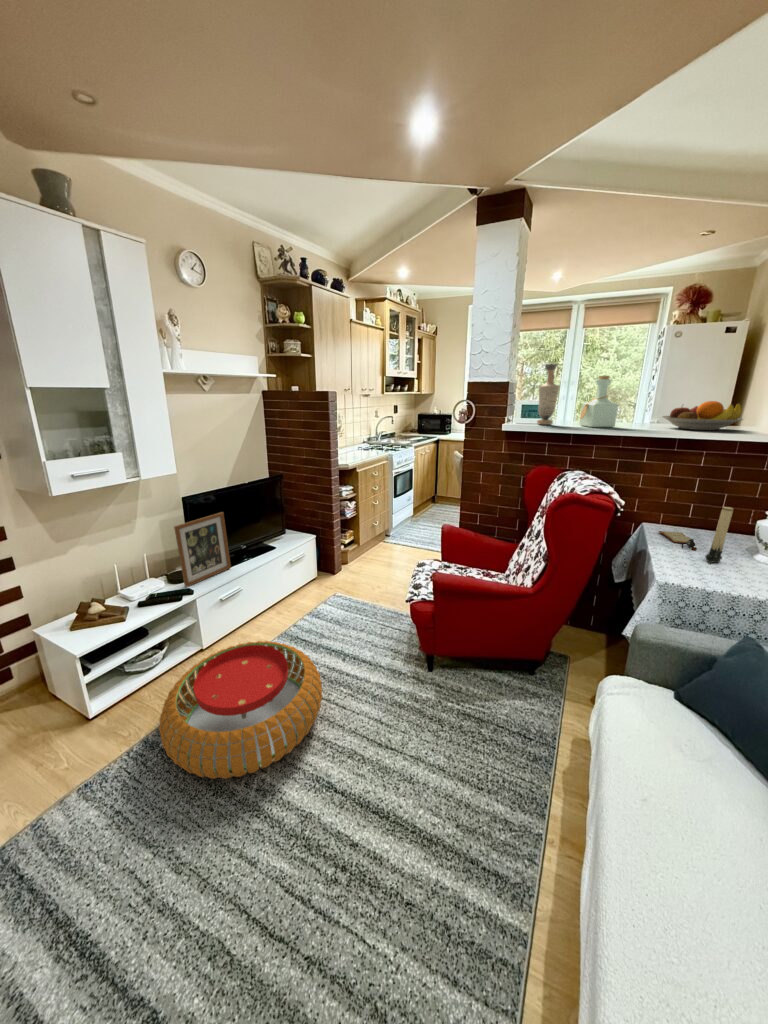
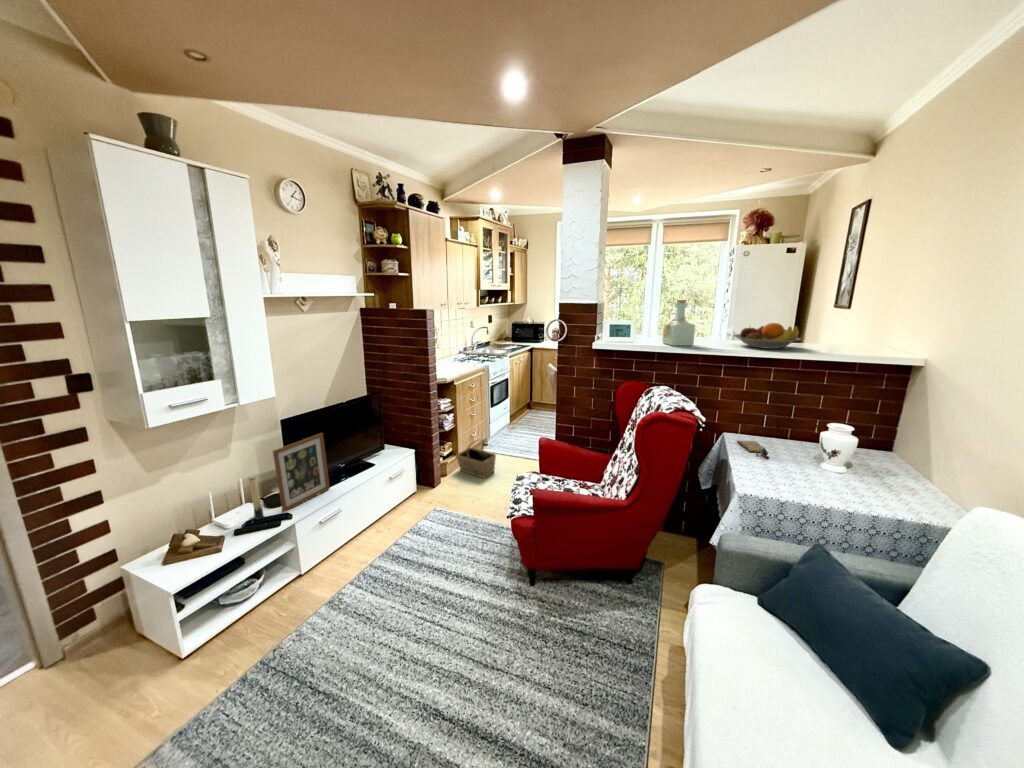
vase: present [537,364,560,425] -> none [624,288,644,343]
candle: present [705,507,733,564] -> present [249,475,264,521]
basket: none [356,528,396,567] -> present [456,440,496,478]
pouf: present [159,641,322,779] -> none [259,565,427,716]

